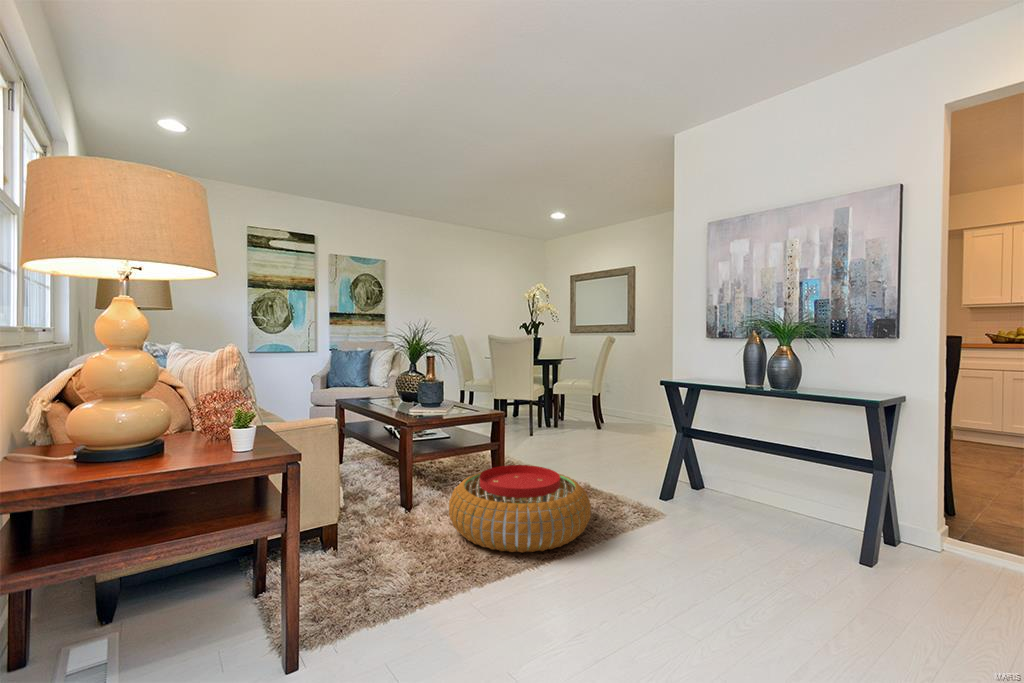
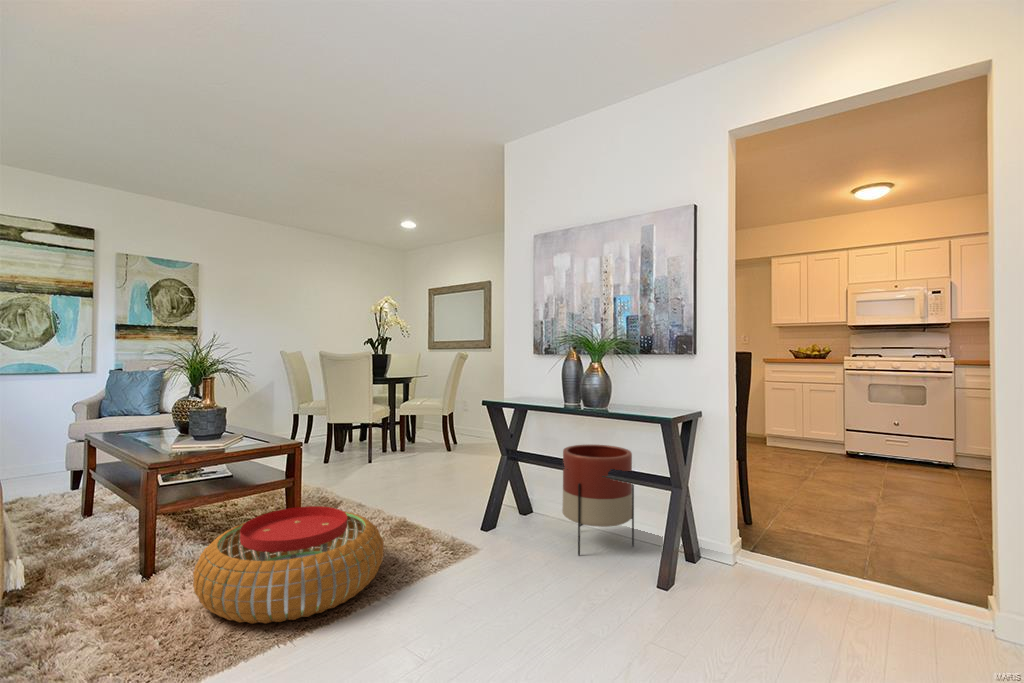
planter: none [746,425,823,527] -> present [562,445,634,555]

